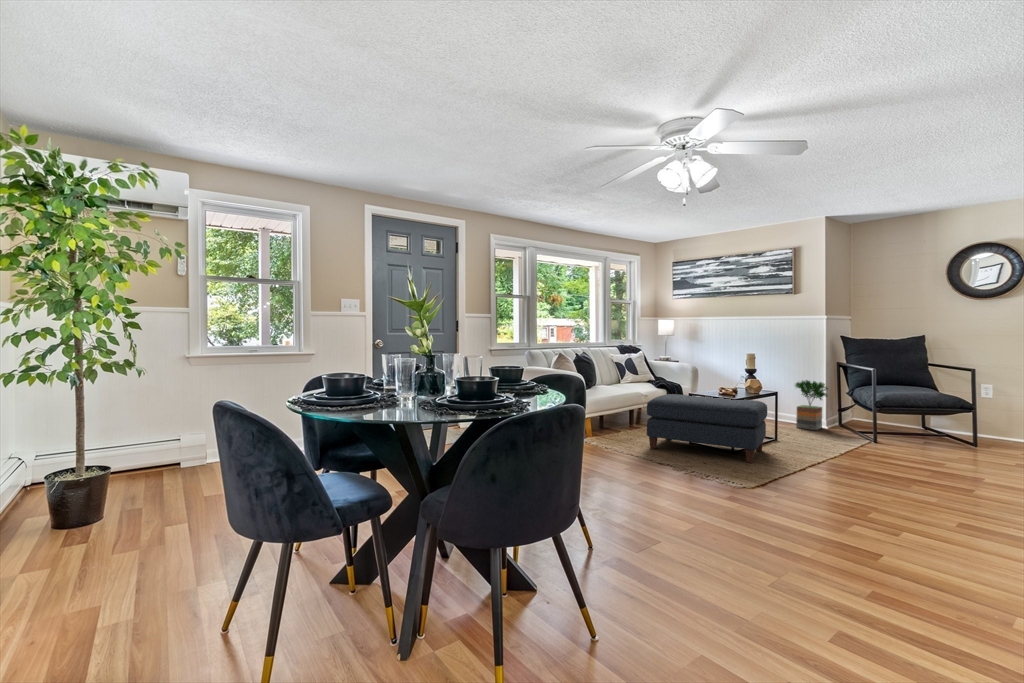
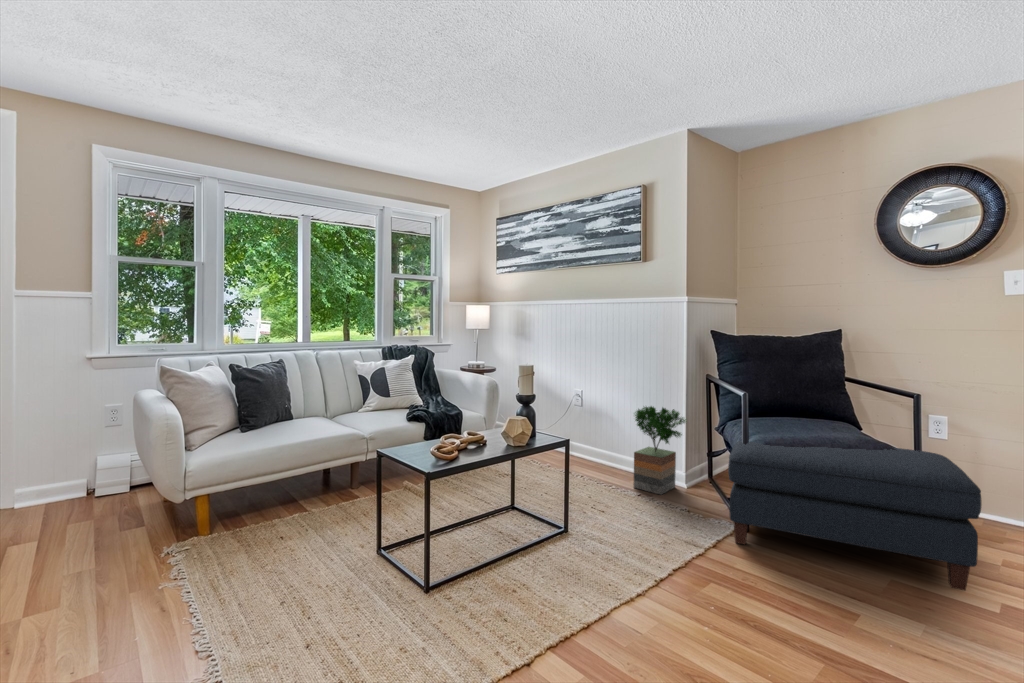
ottoman: present [647,394,767,463] -> present [728,441,981,591]

